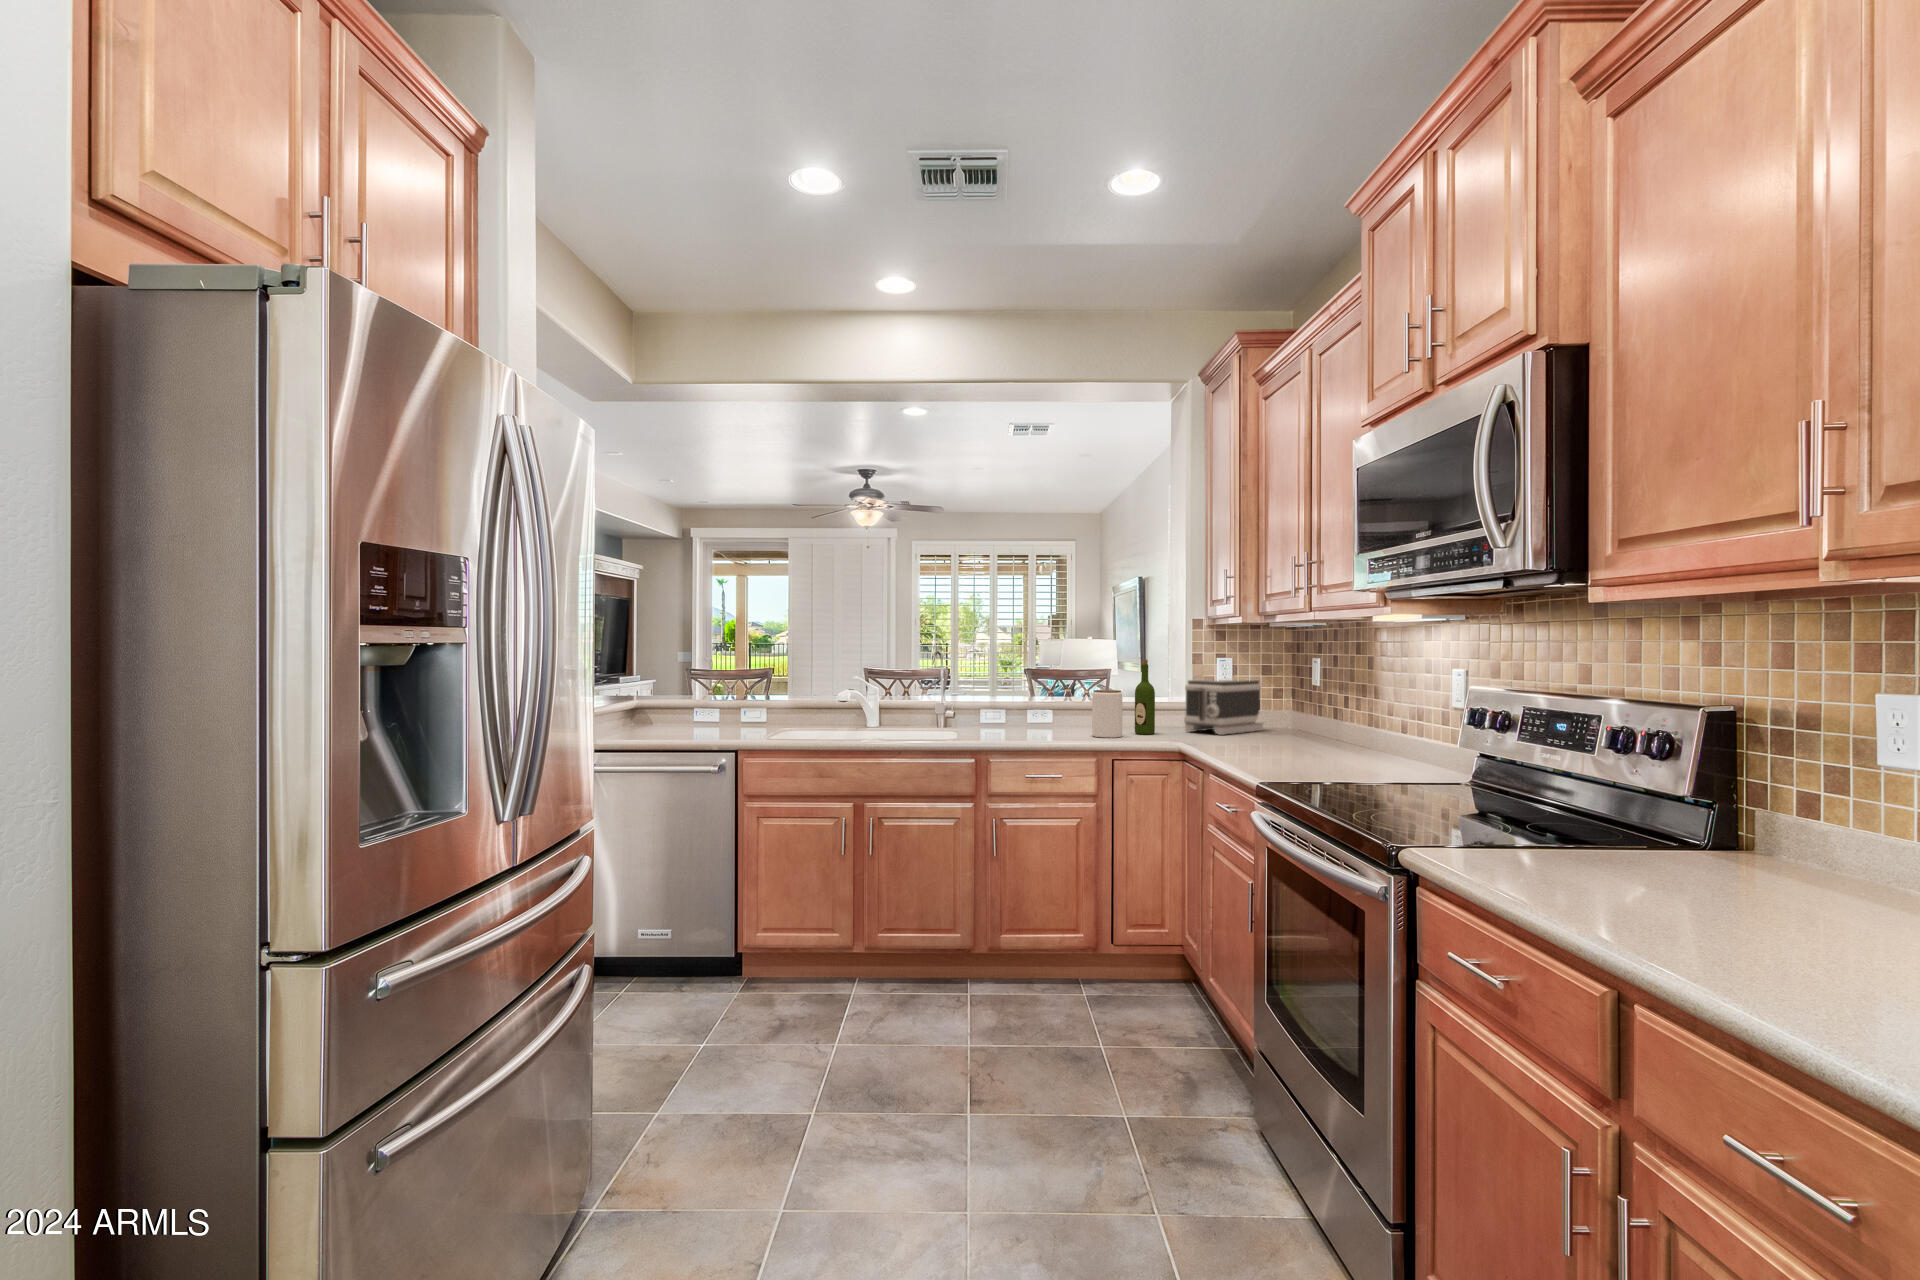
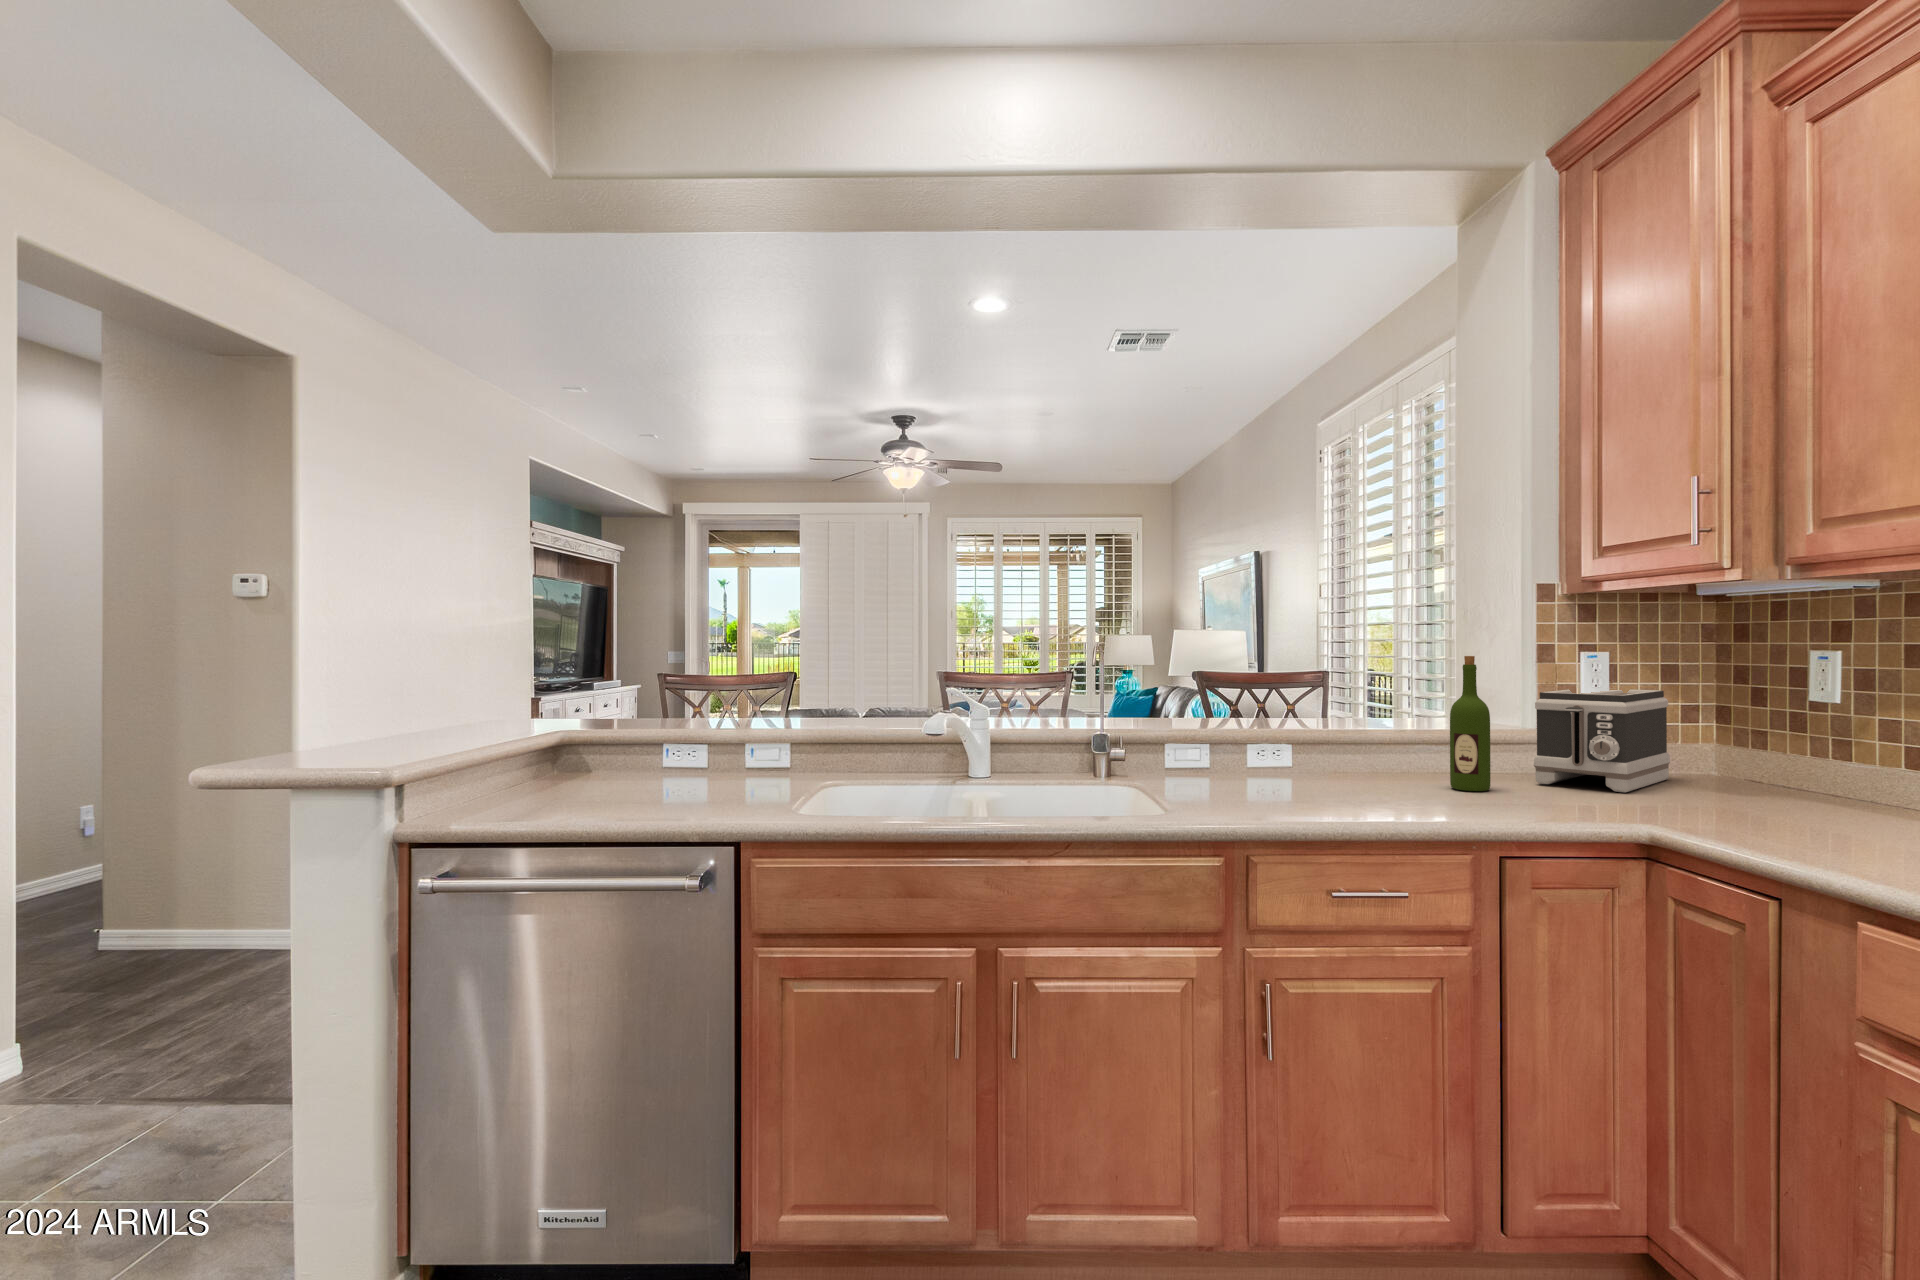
jar: present [1092,690,1122,738] -> none [1384,711,1445,801]

